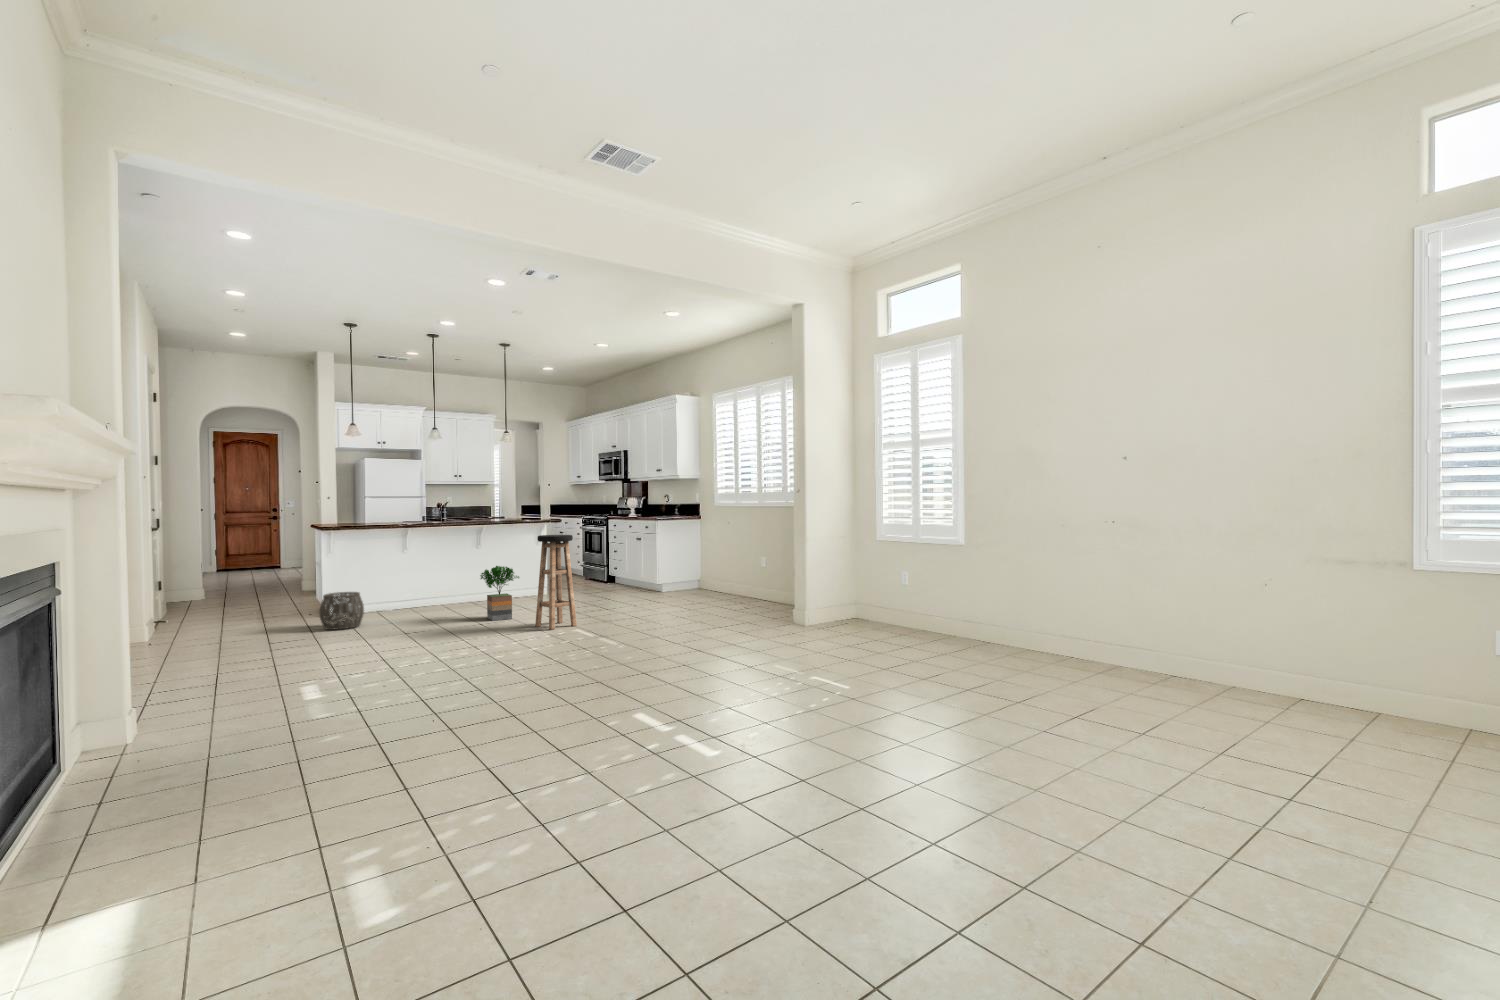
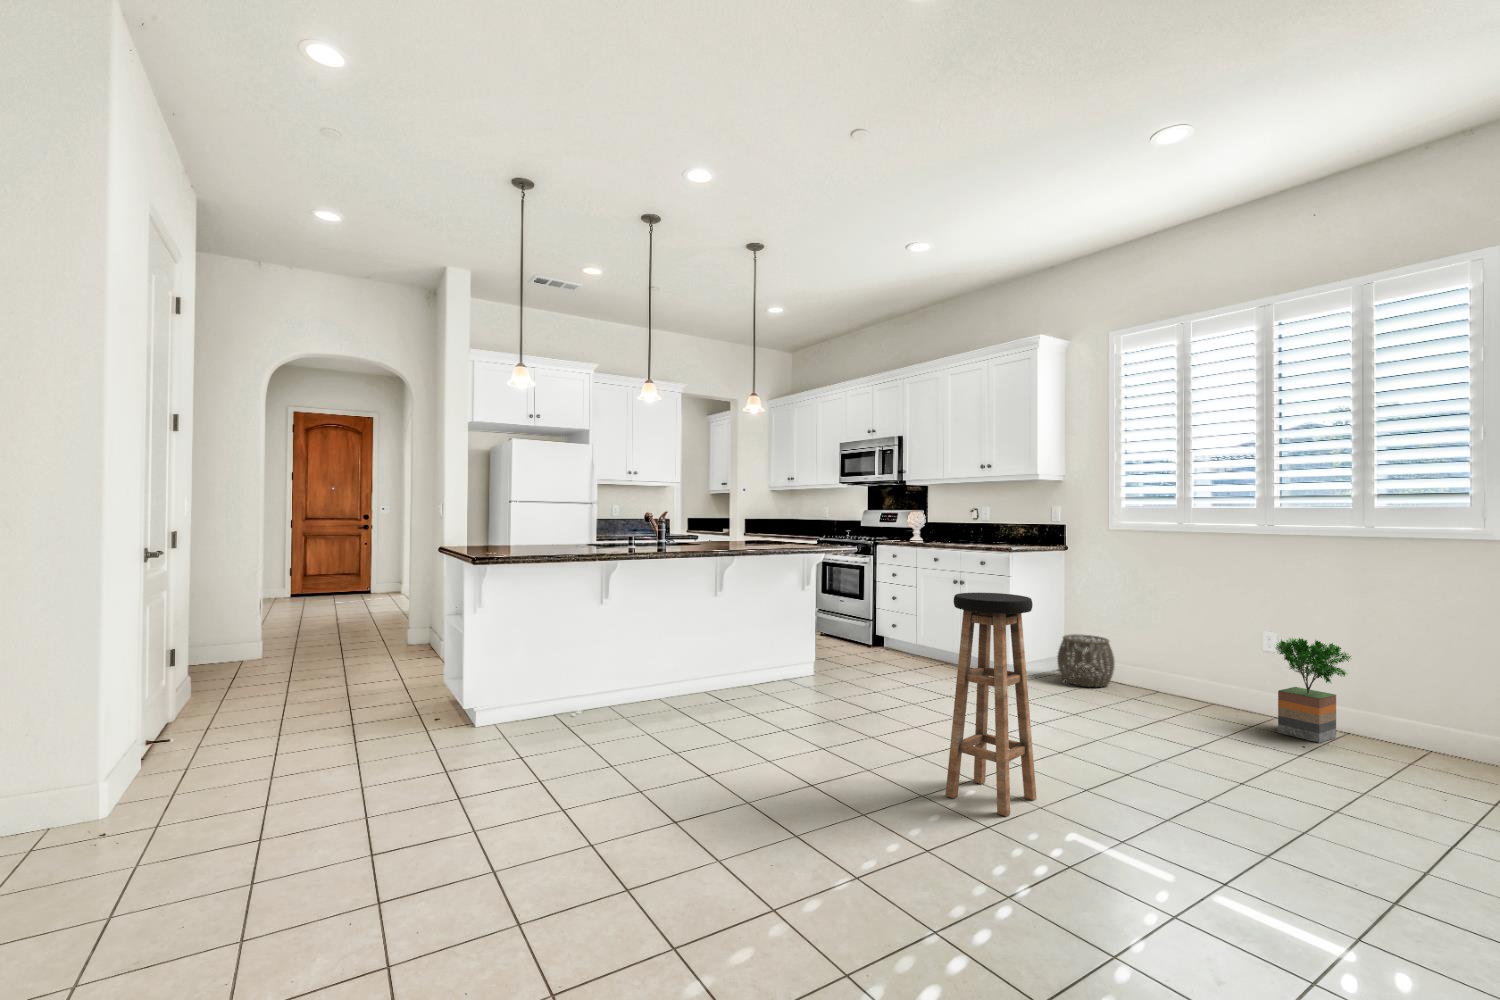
potted tree: present [480,566,519,621] -> present [1276,638,1351,743]
woven basket: present [319,592,364,630] -> present [1058,634,1115,687]

